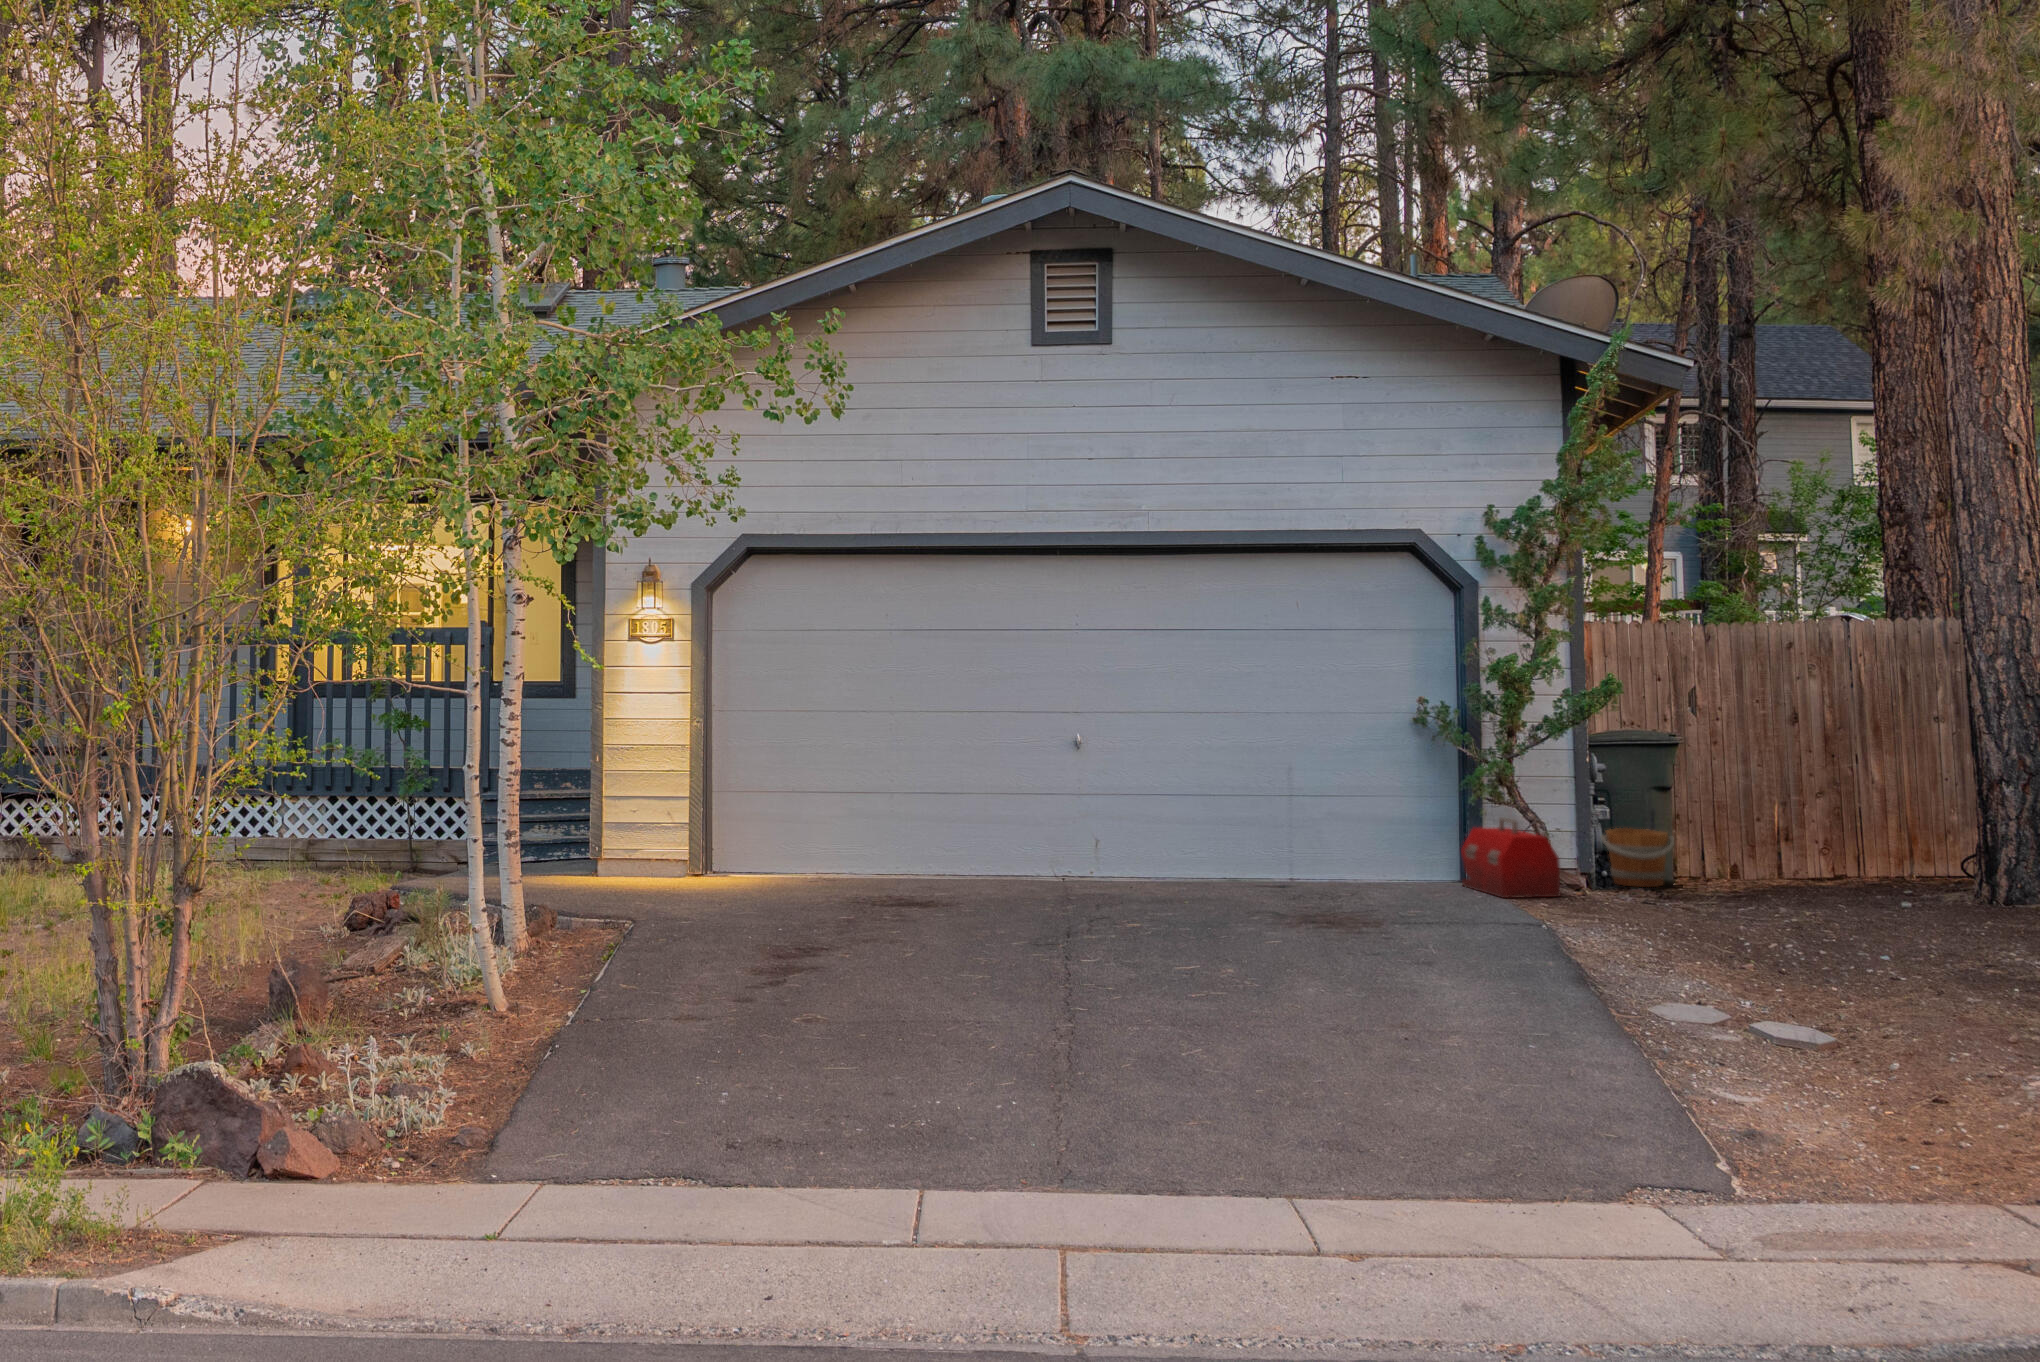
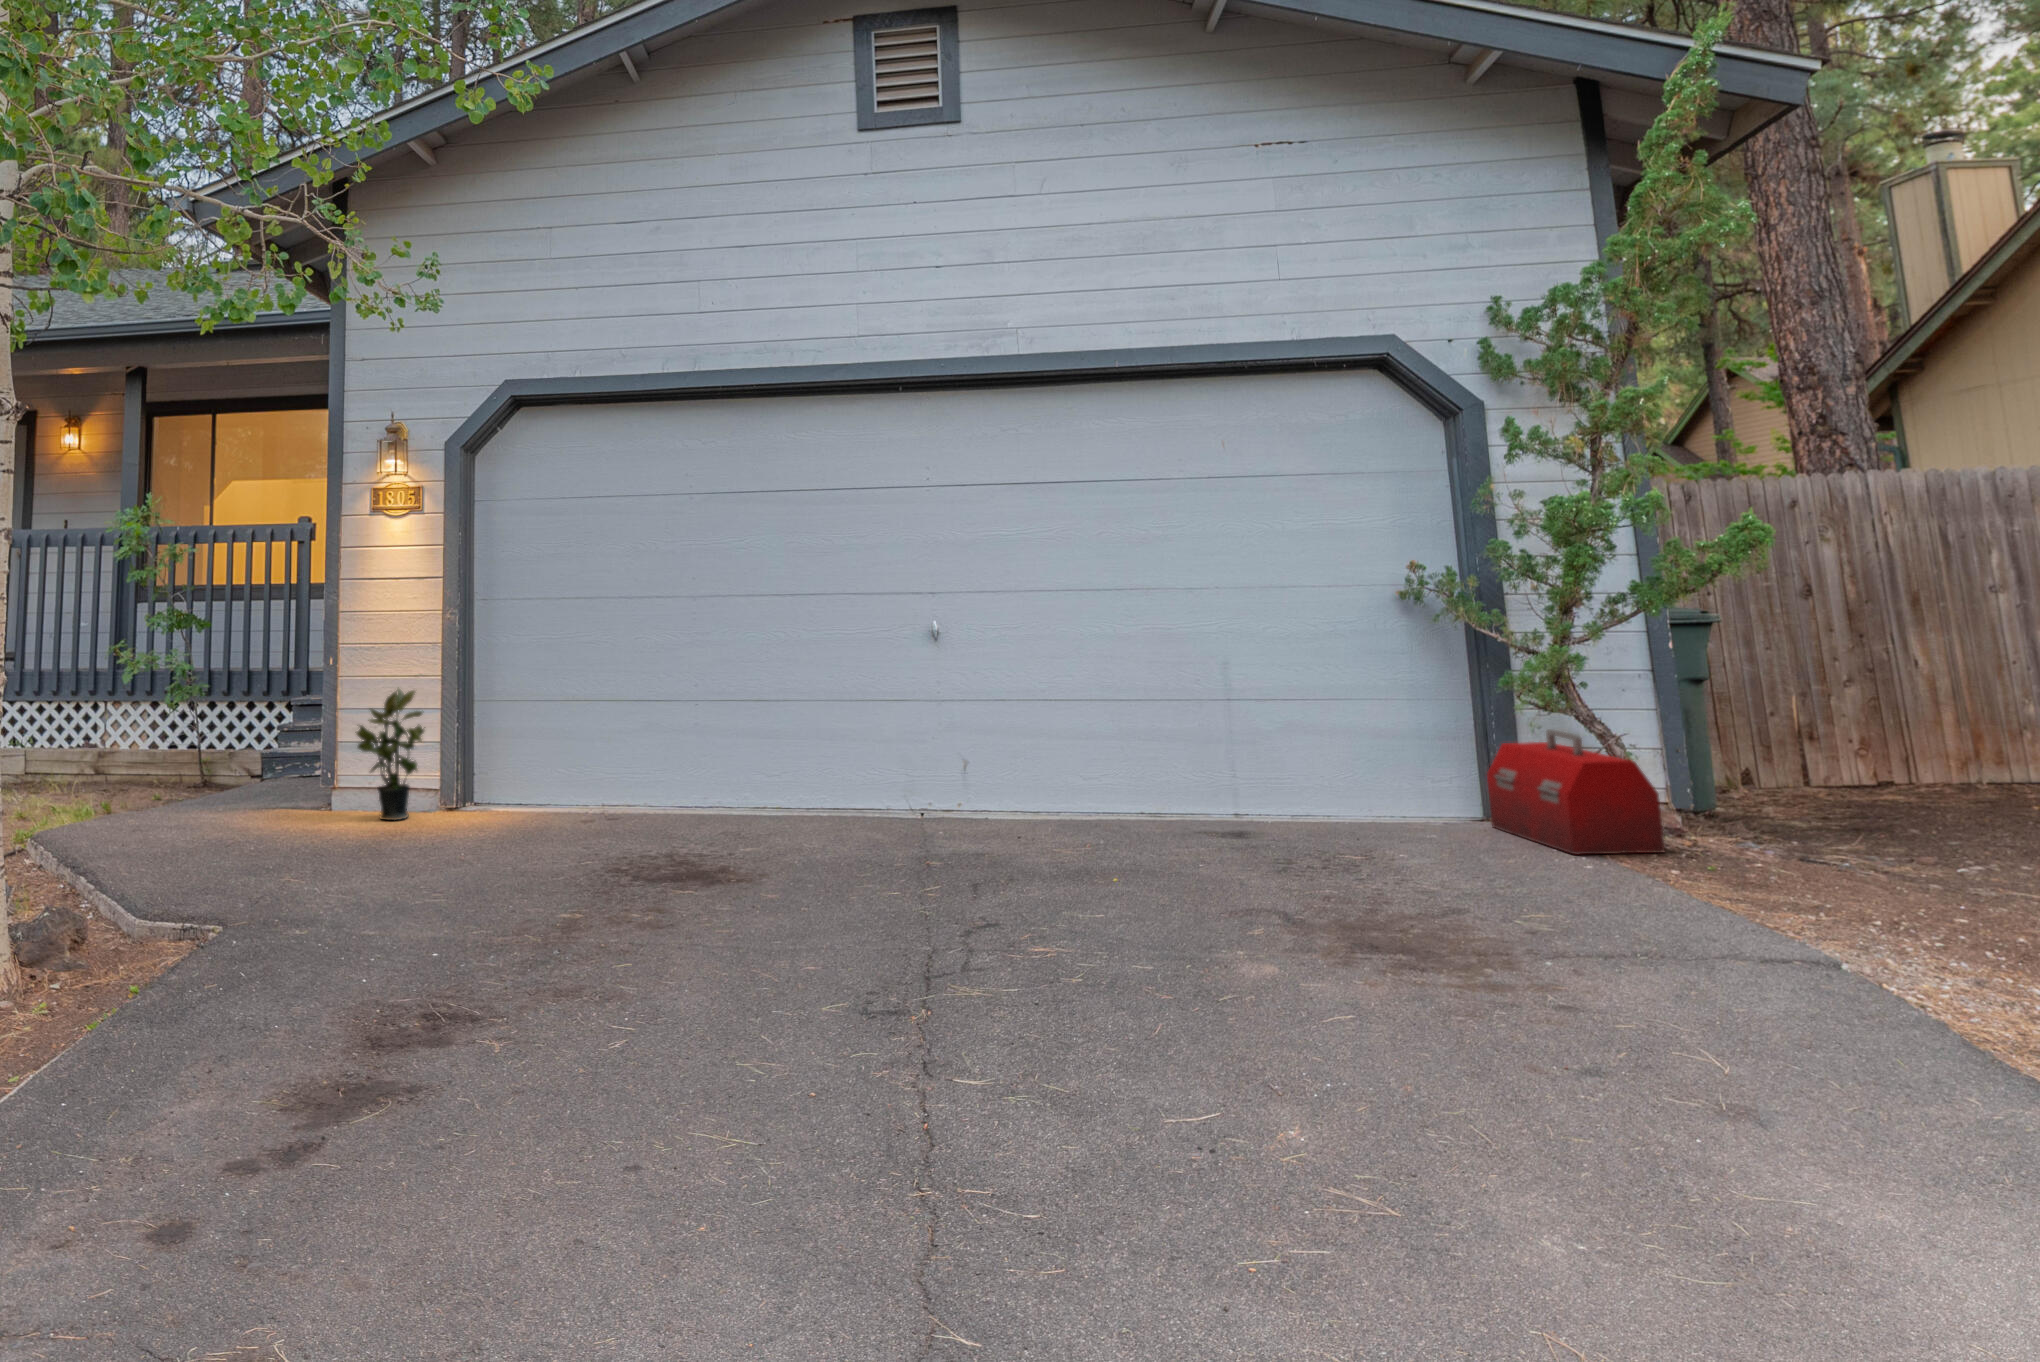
potted plant: none [624,781,680,885] -> present [355,689,424,821]
bucket: present [1601,828,1674,887] -> none [1696,741,1824,831]

